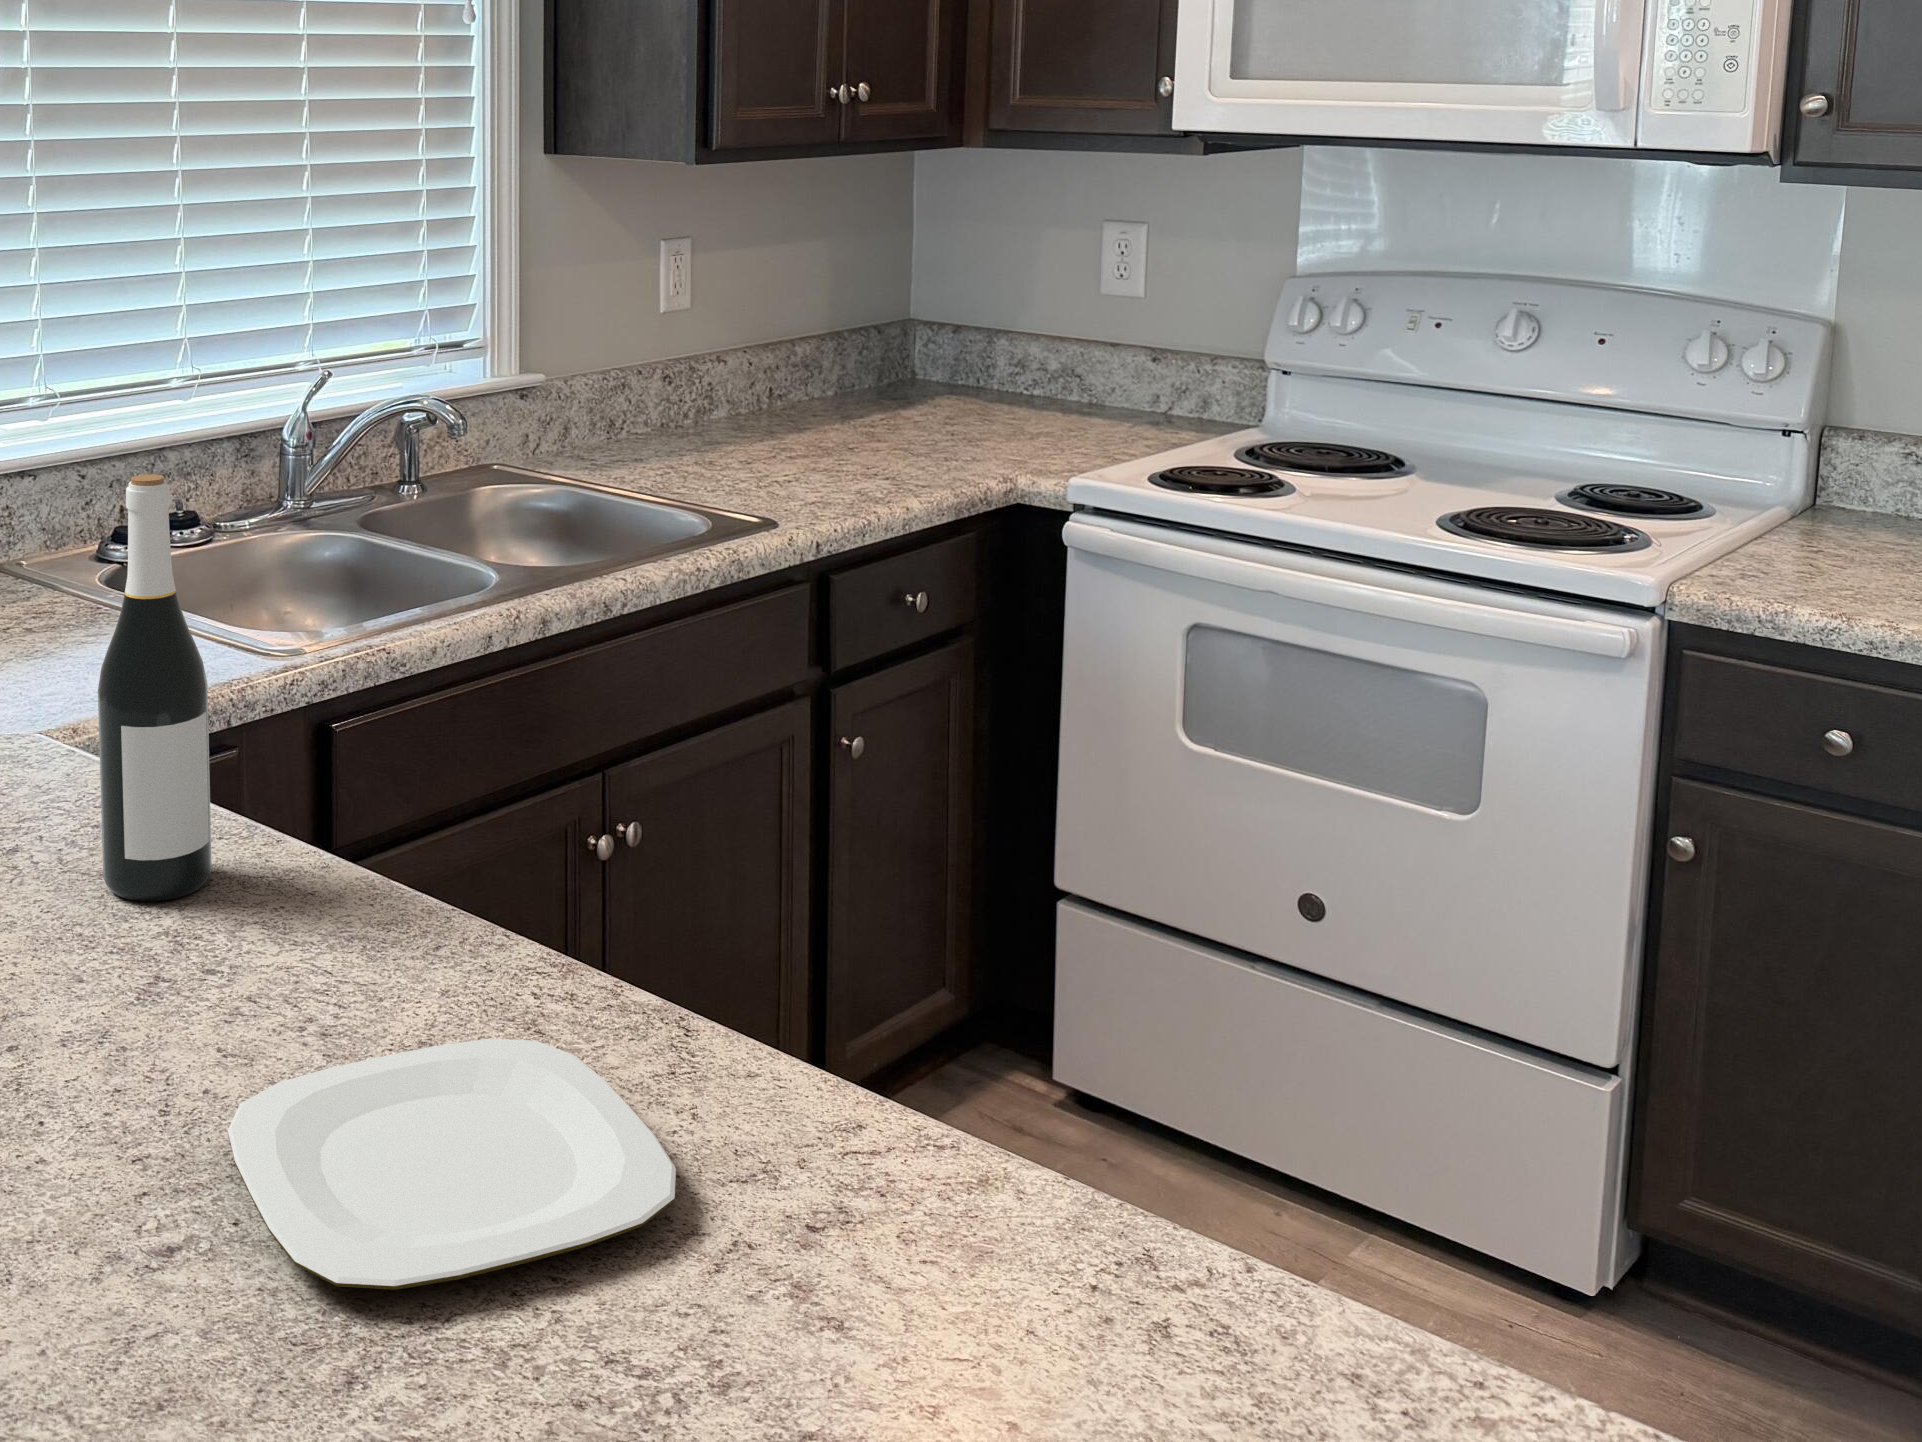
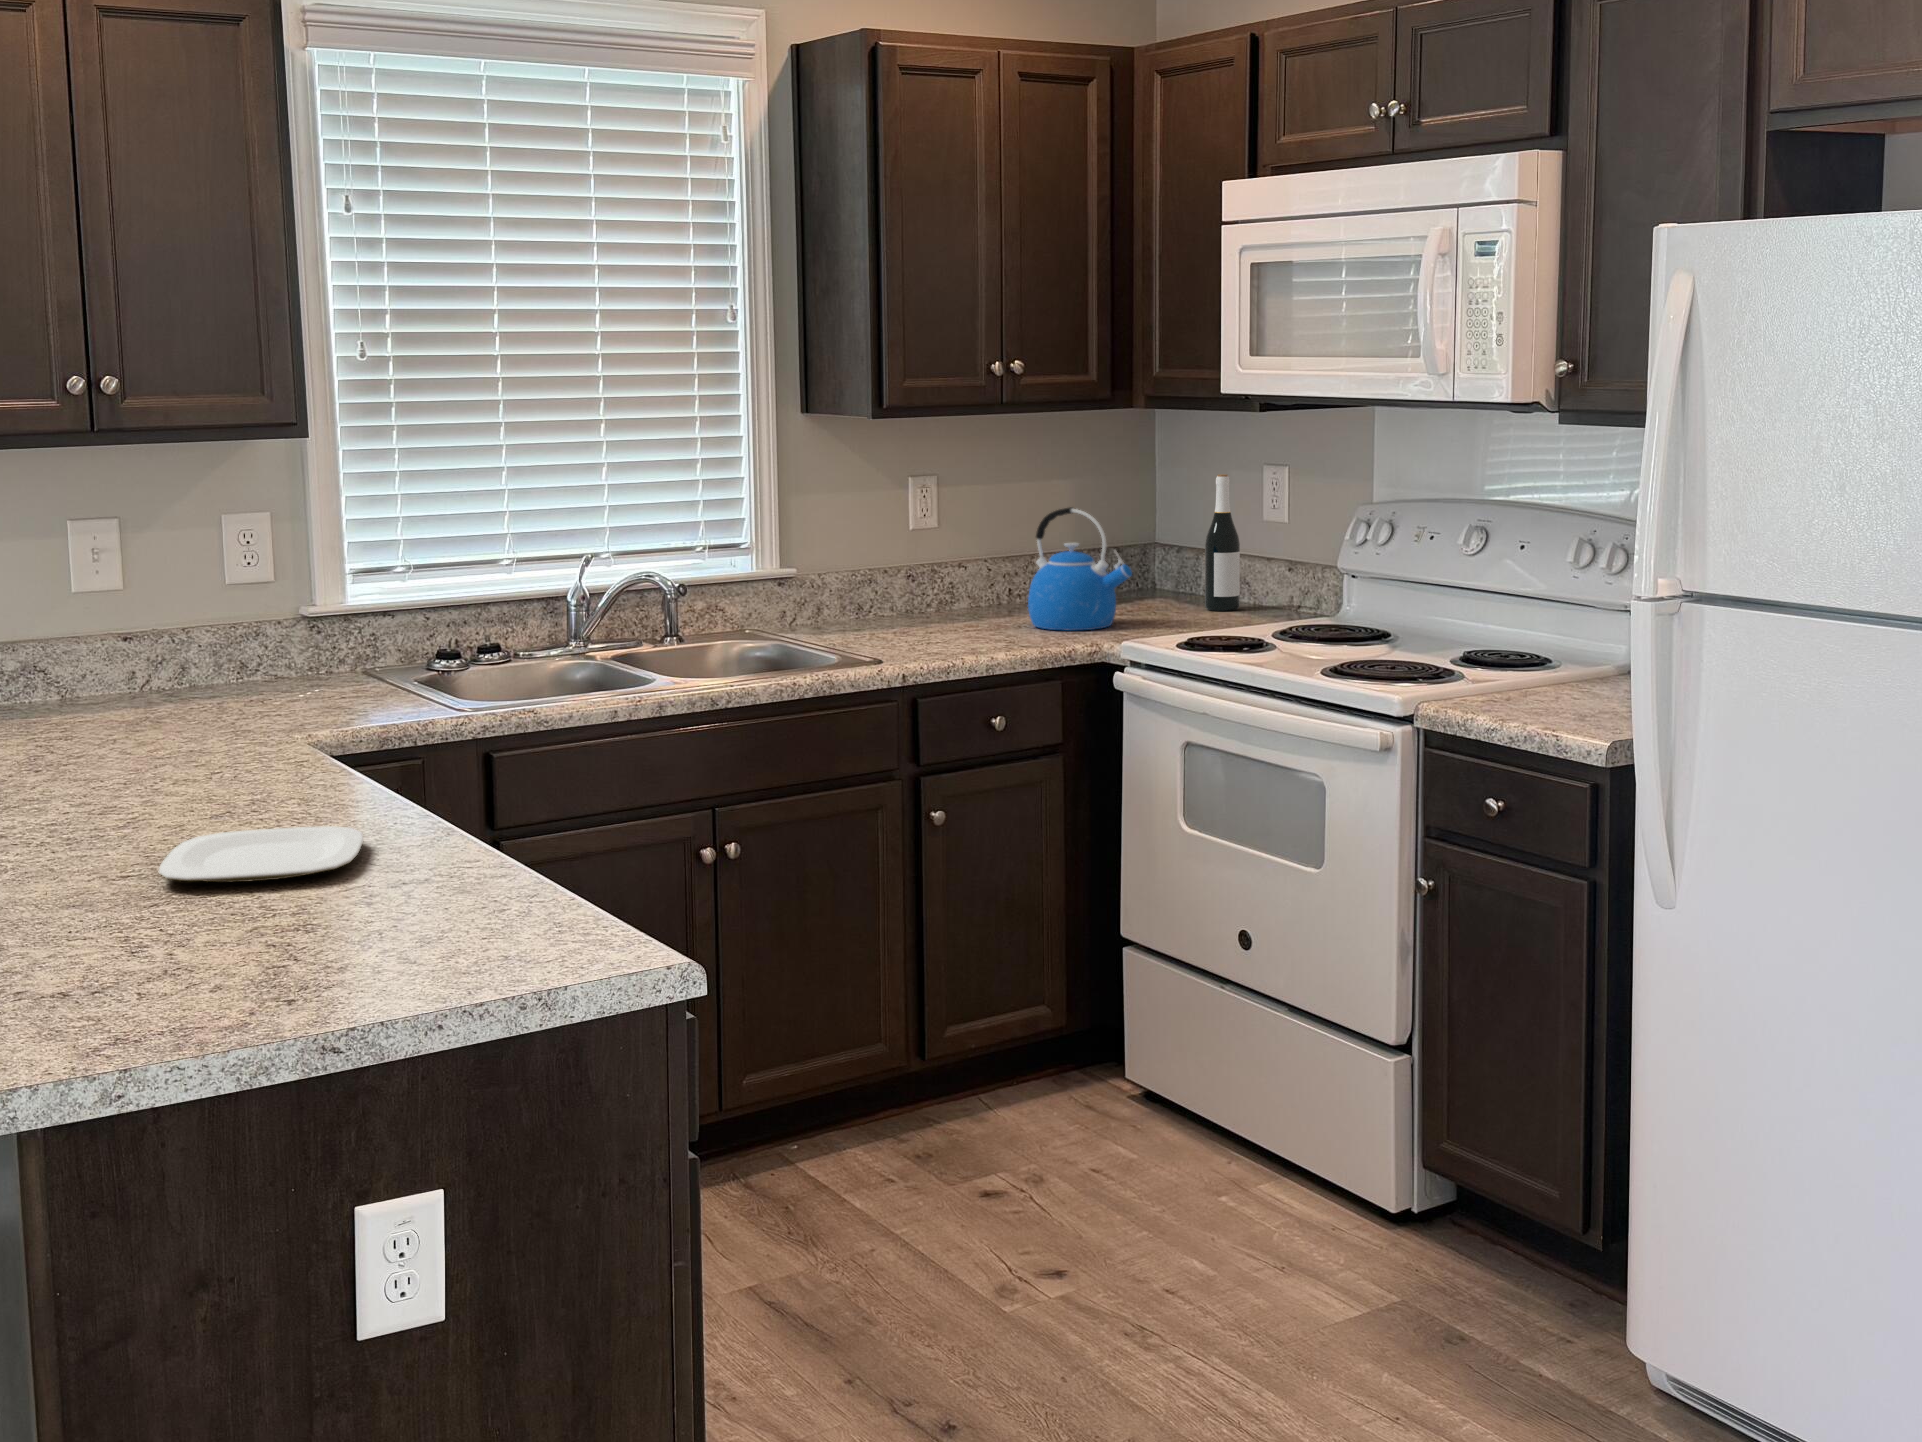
kettle: none [863,283,1016,453] -> present [1028,507,1132,631]
wine bottle: present [98,474,212,901] -> present [1205,474,1240,611]

